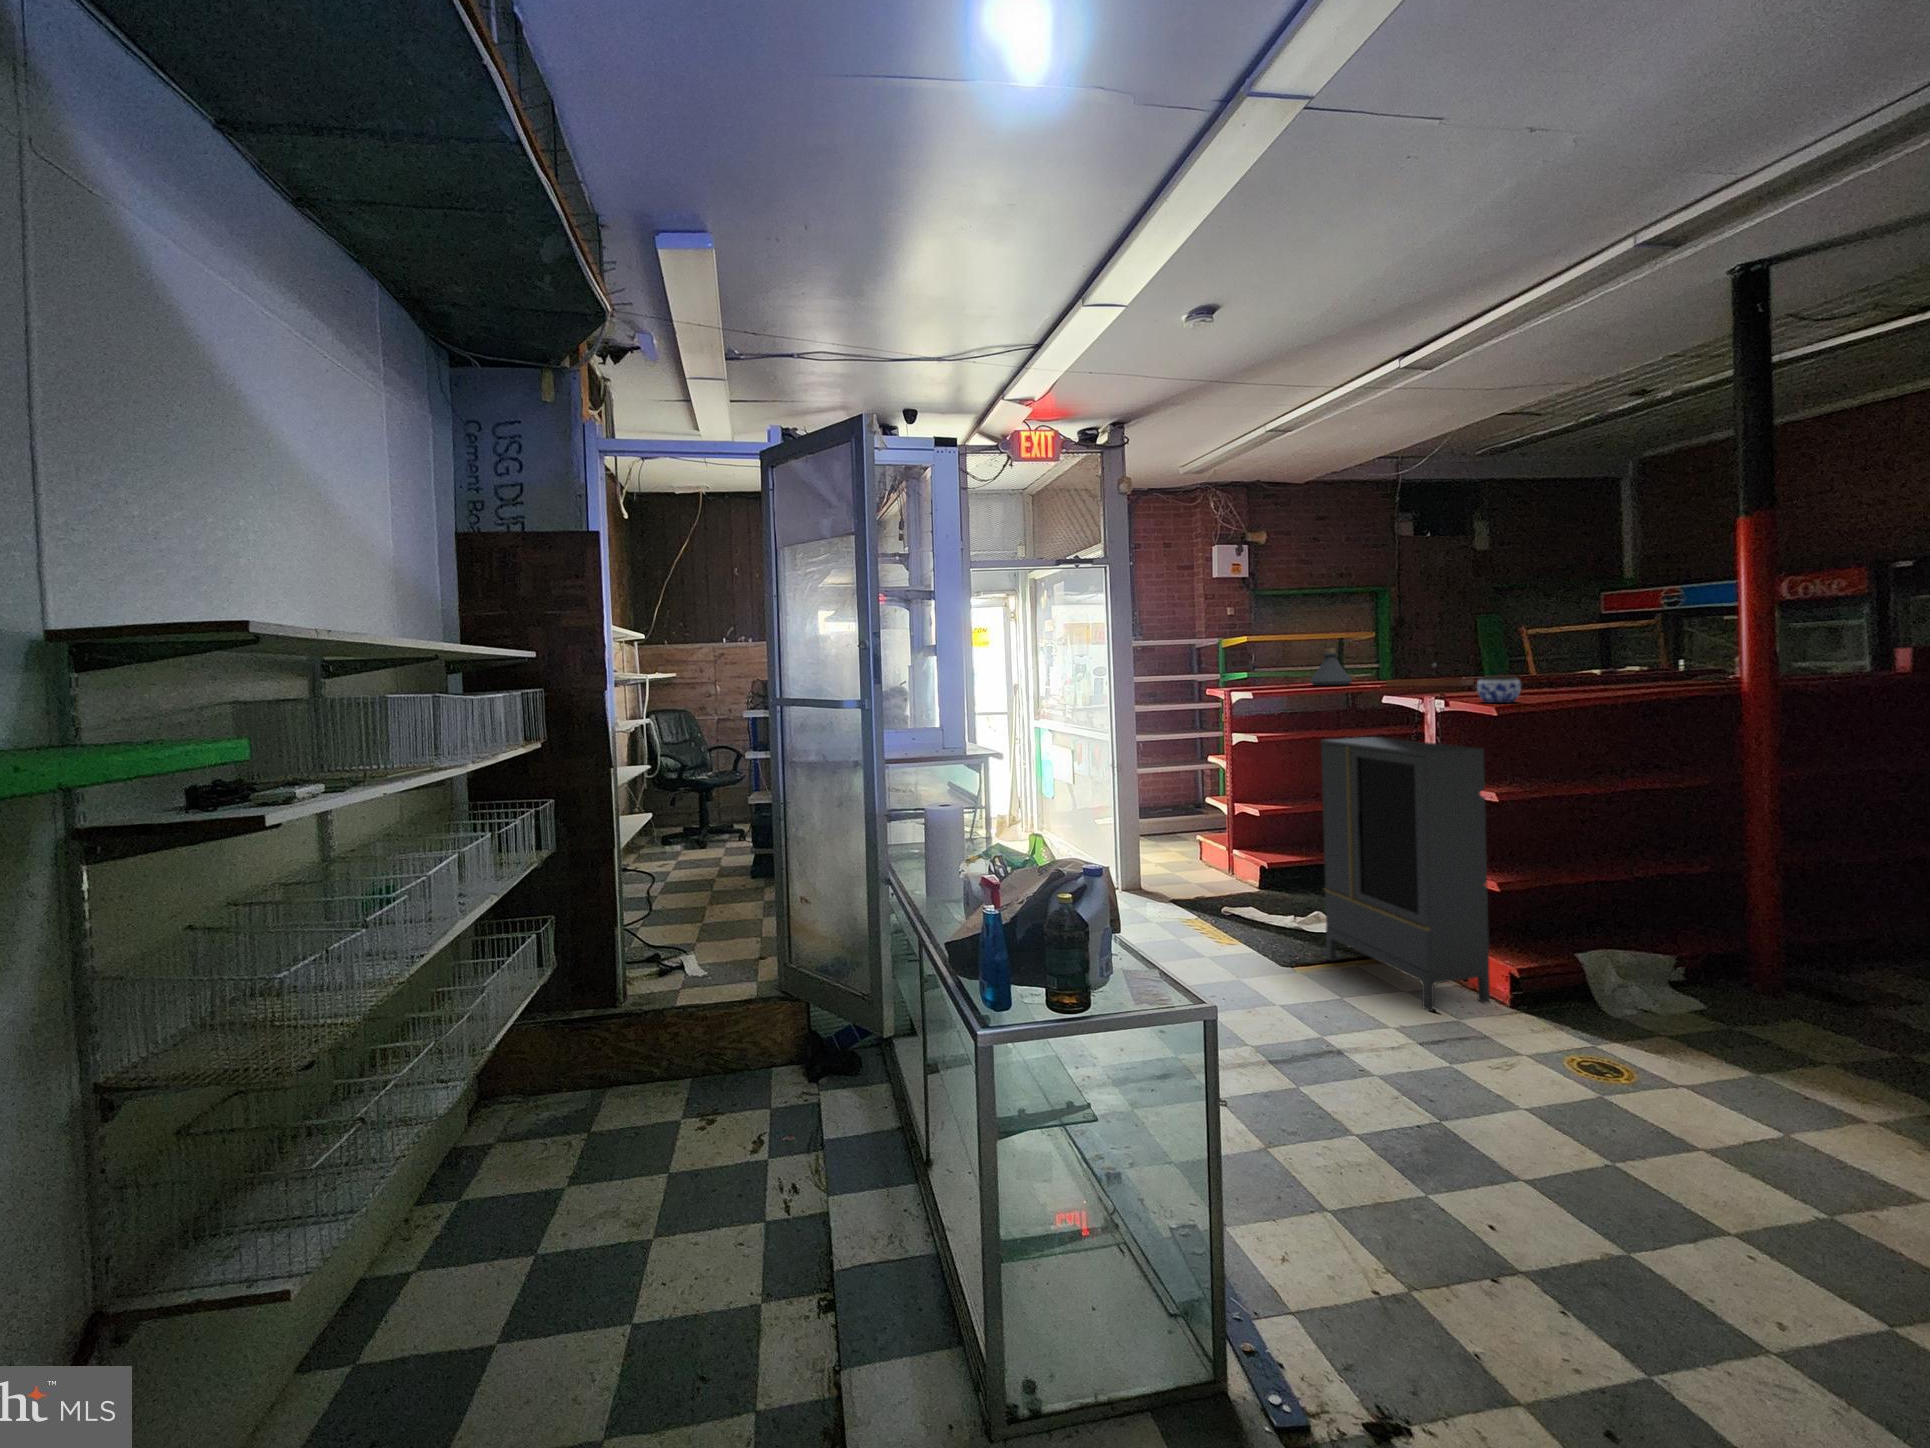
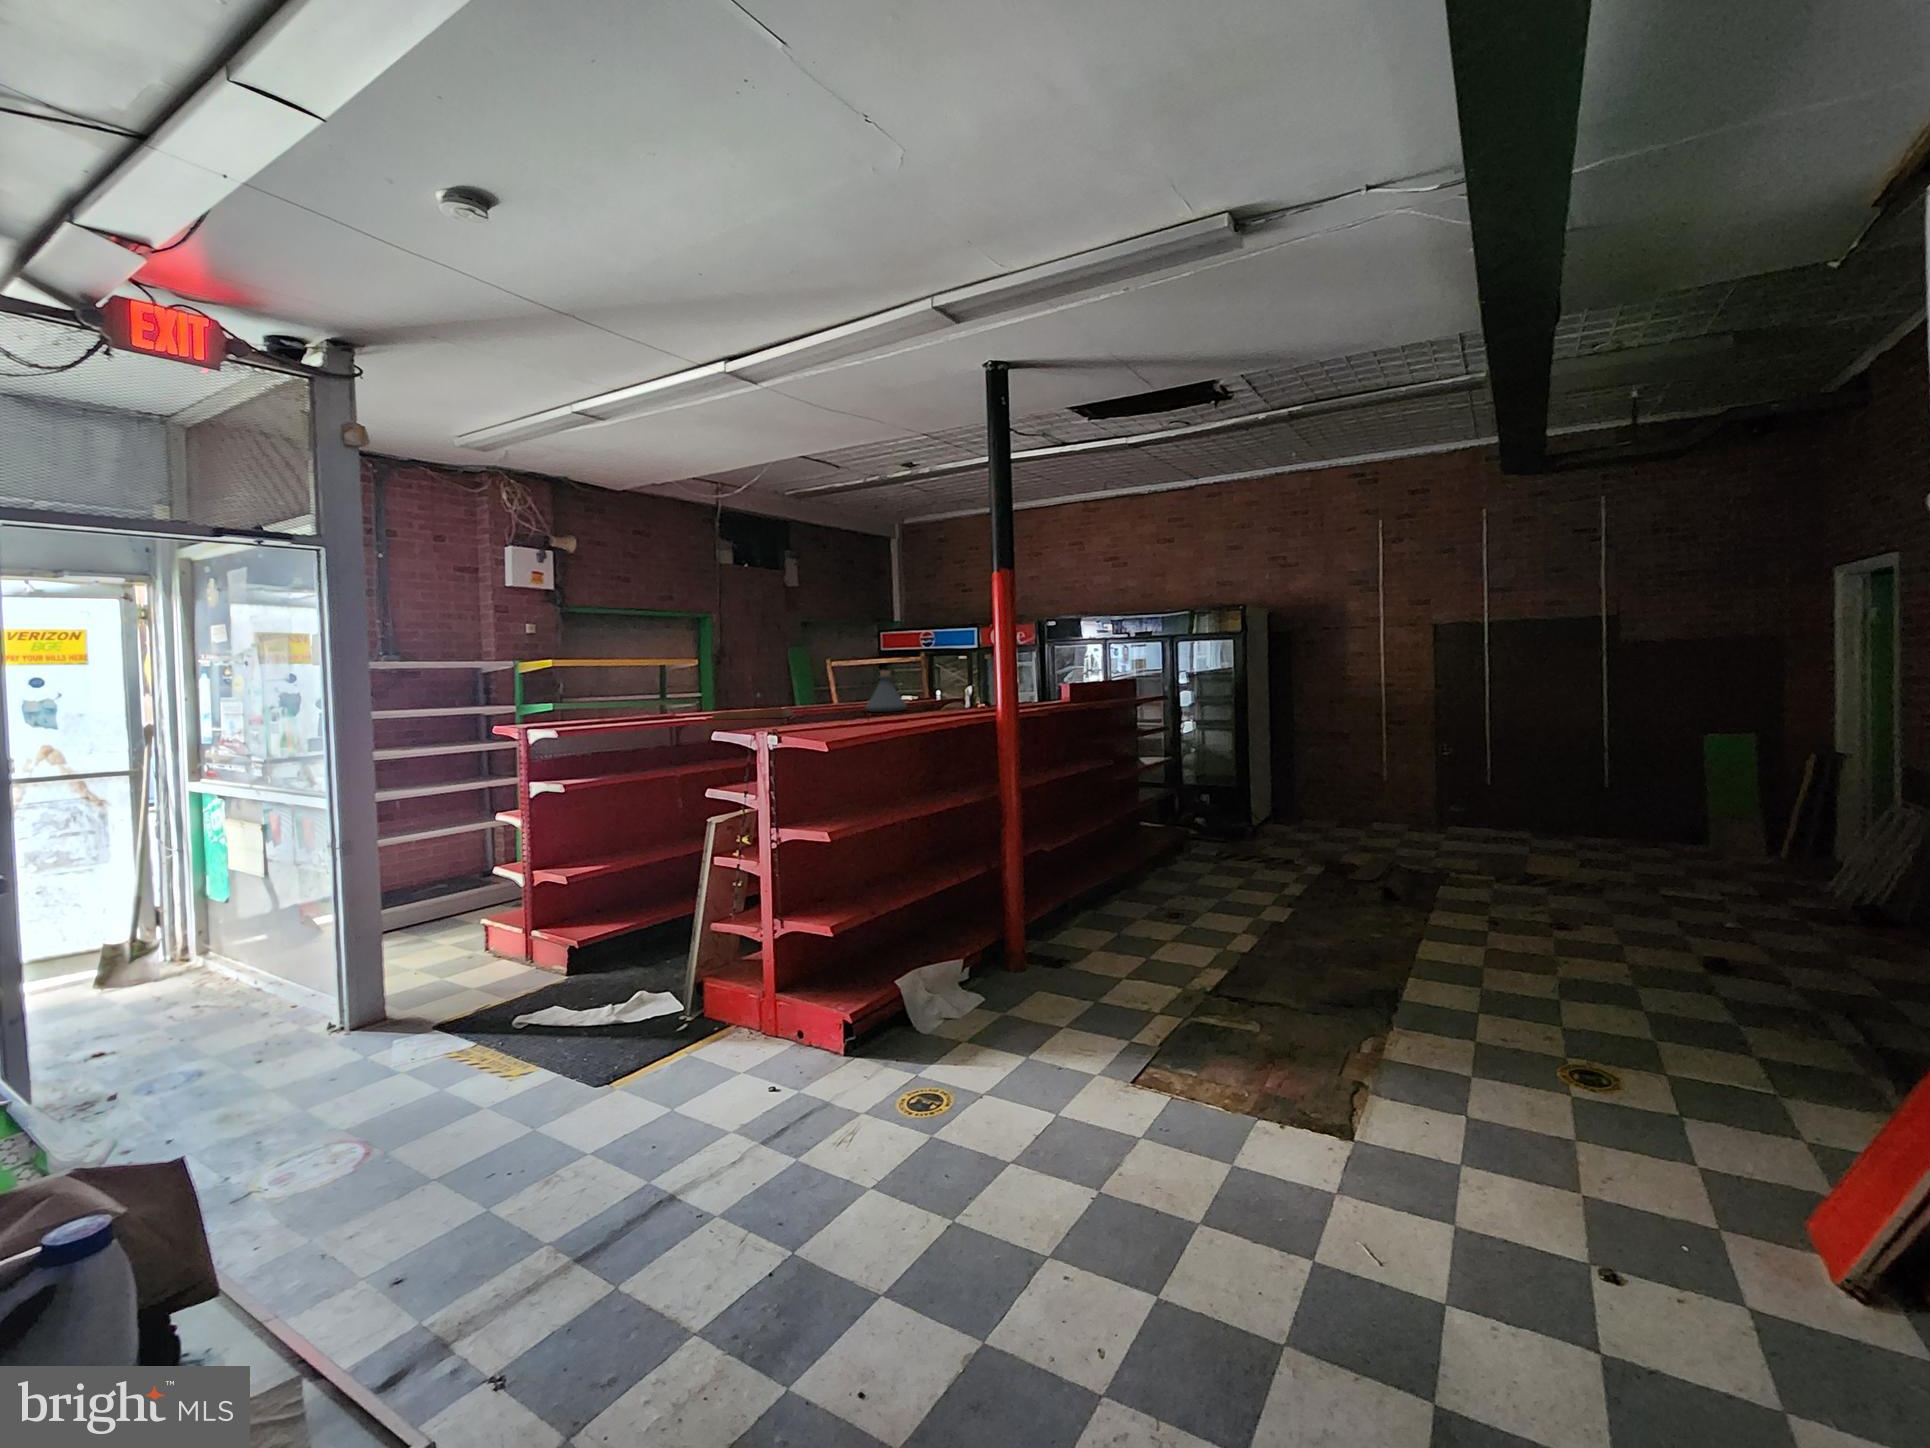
bottle: present [1310,648,1352,686] -> present [866,670,906,712]
jar: present [1477,676,1521,703] -> none [804,709,841,737]
cabinet: present [1321,737,1490,1011] -> none [645,780,820,1087]

